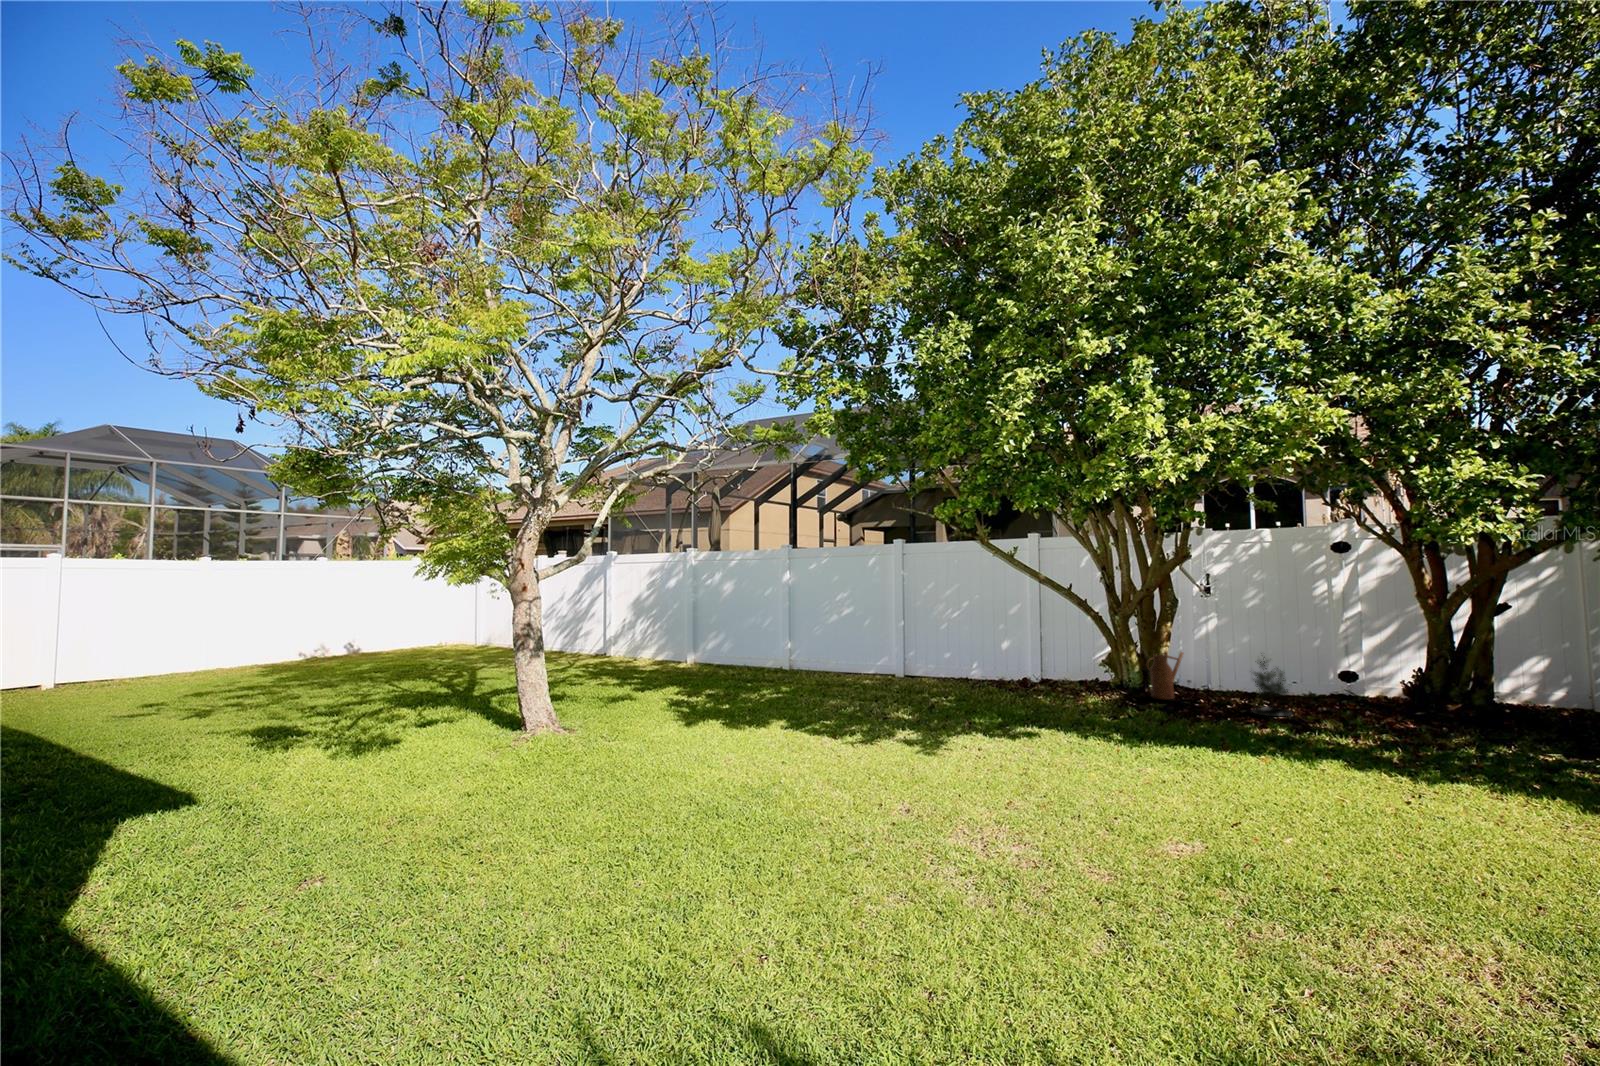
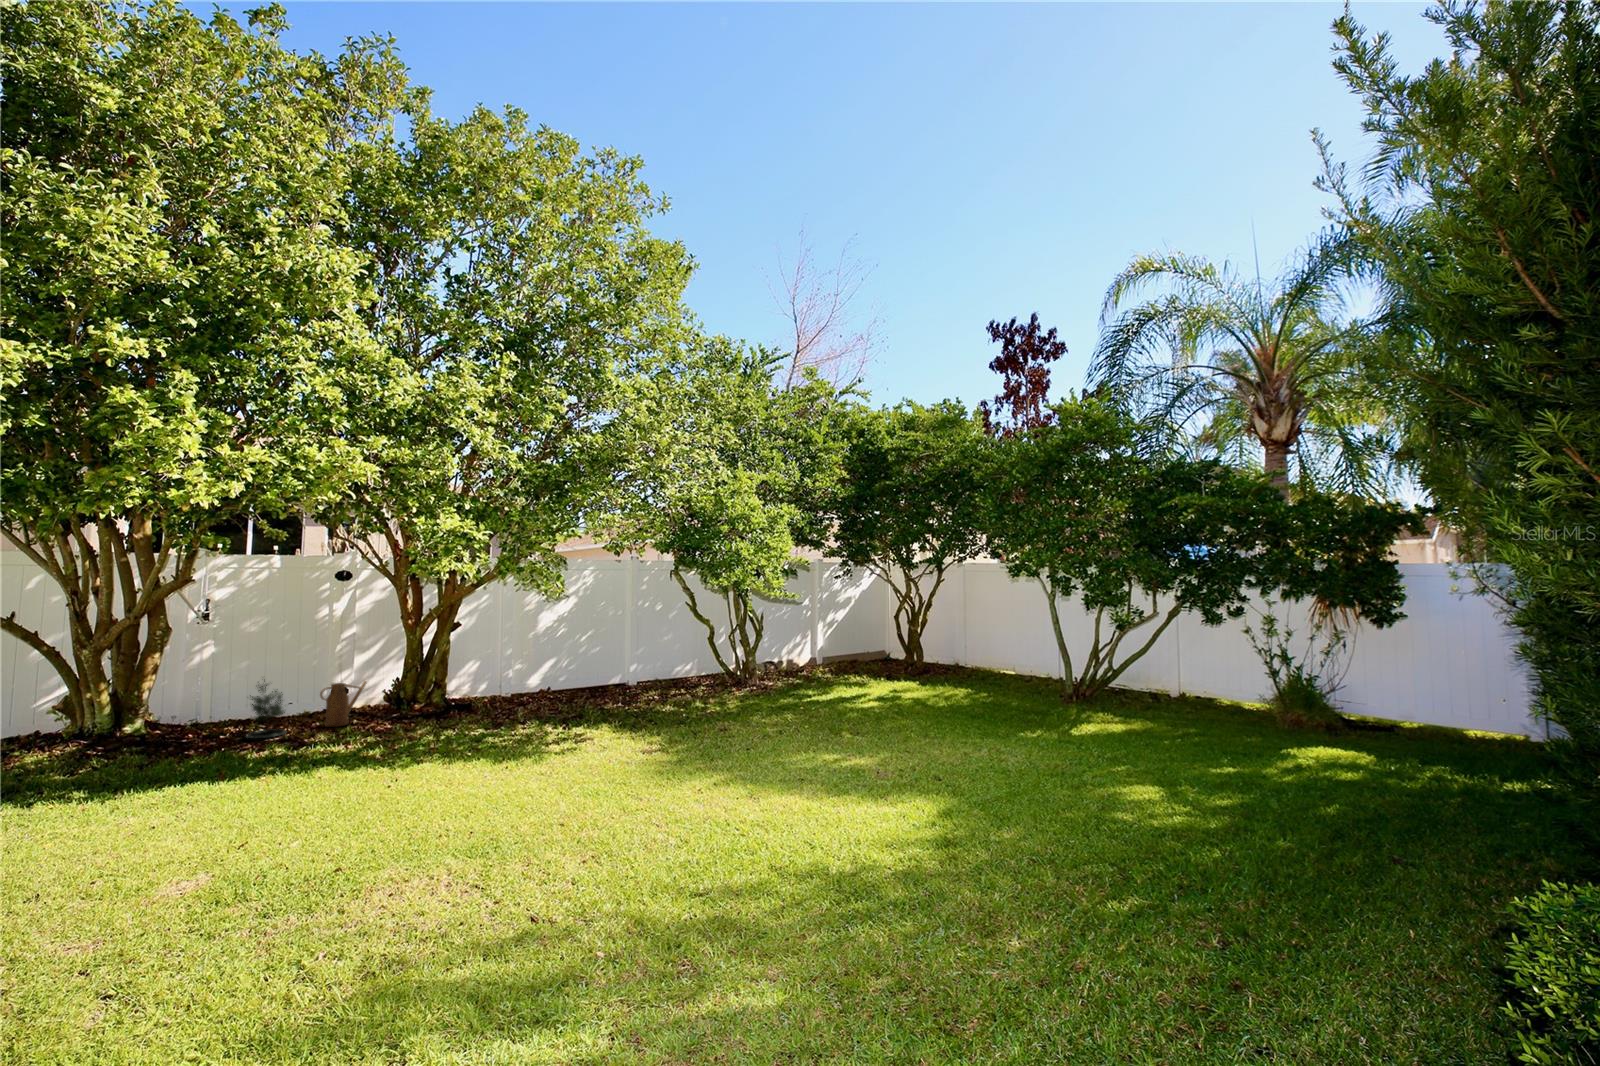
watering can: present [1146,652,1183,699] -> present [320,681,367,727]

